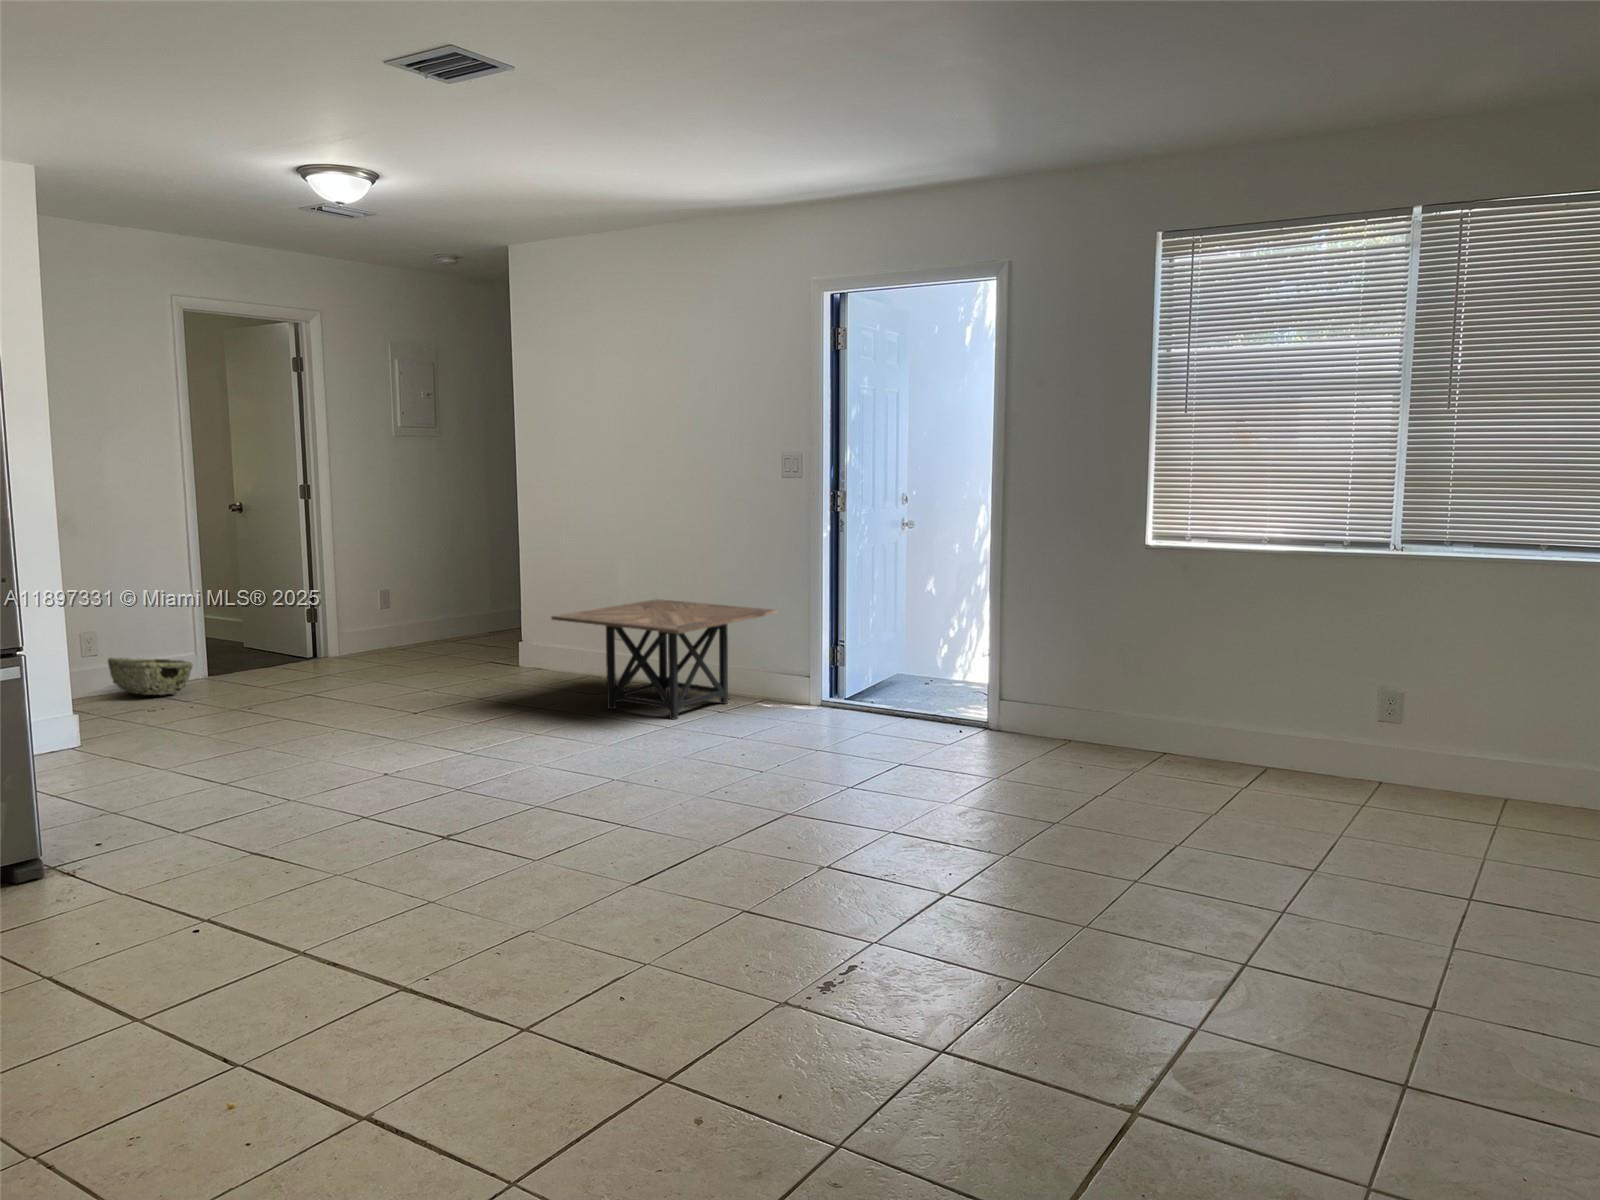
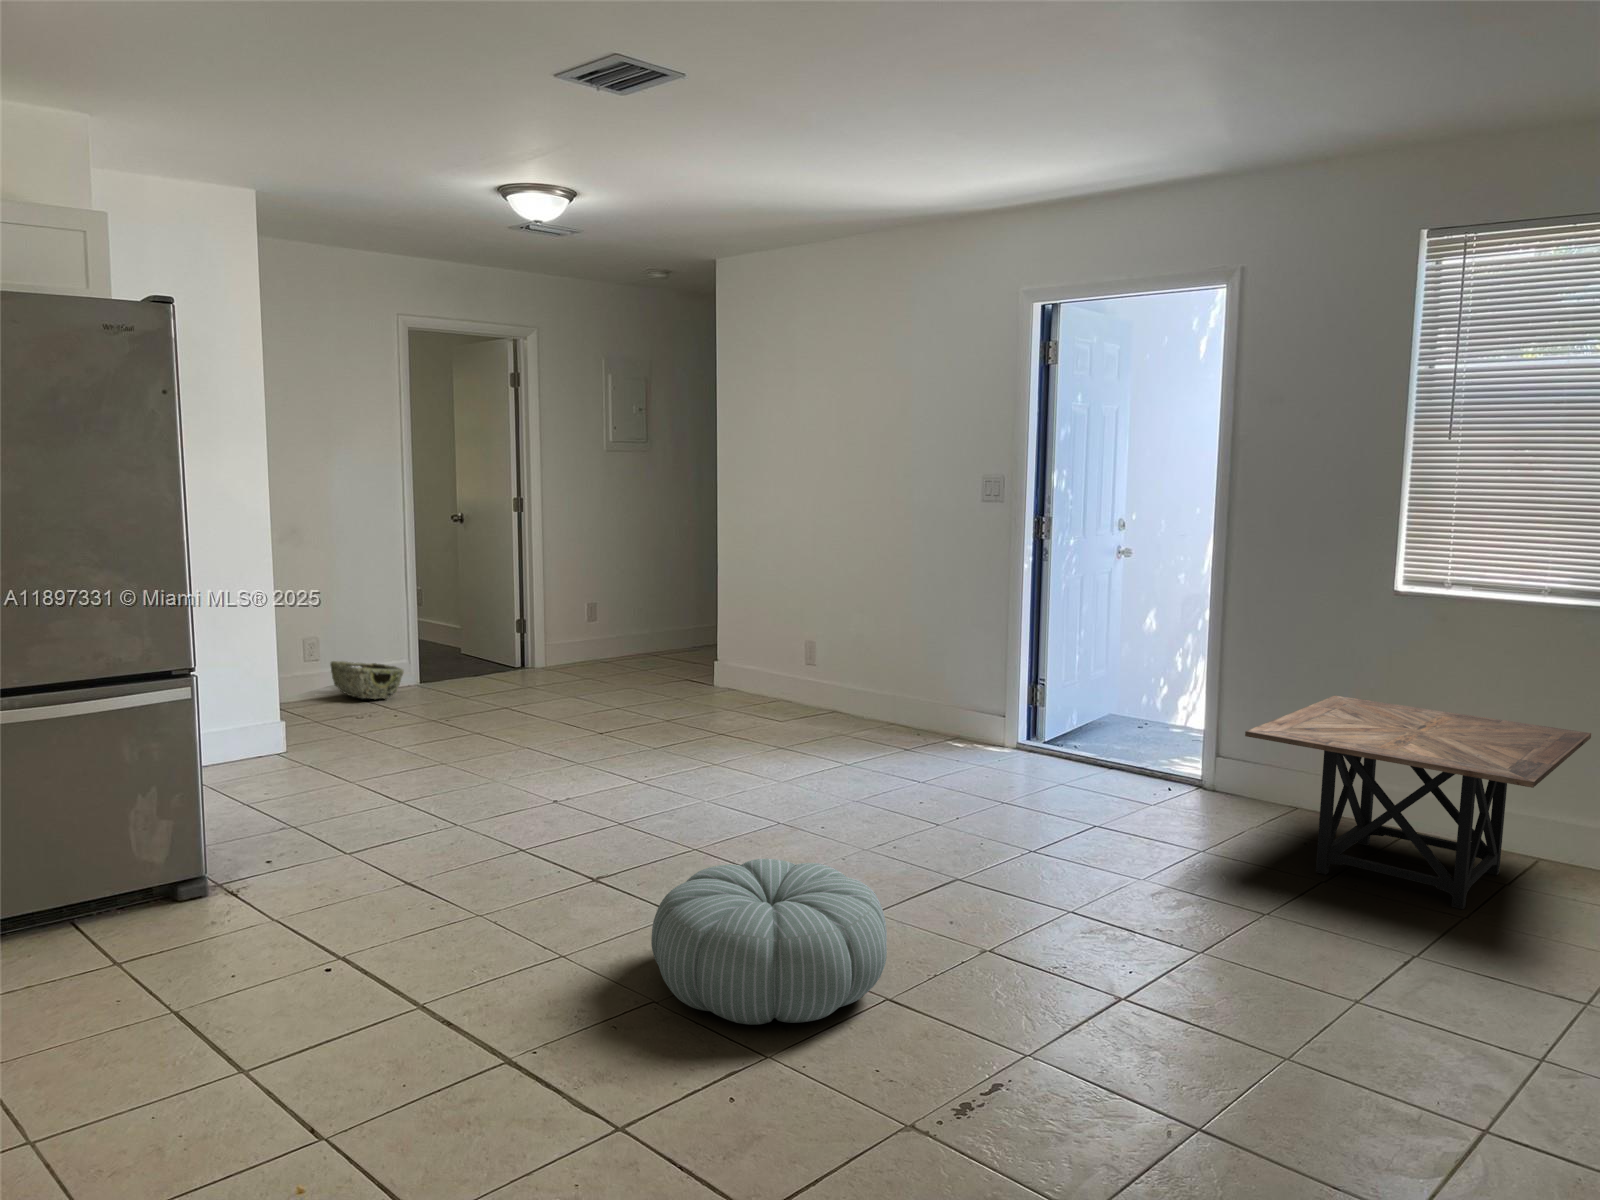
side table: present [552,599,778,719] -> present [1245,696,1591,909]
pouf: none [521,799,743,943] -> present [651,859,887,1025]

